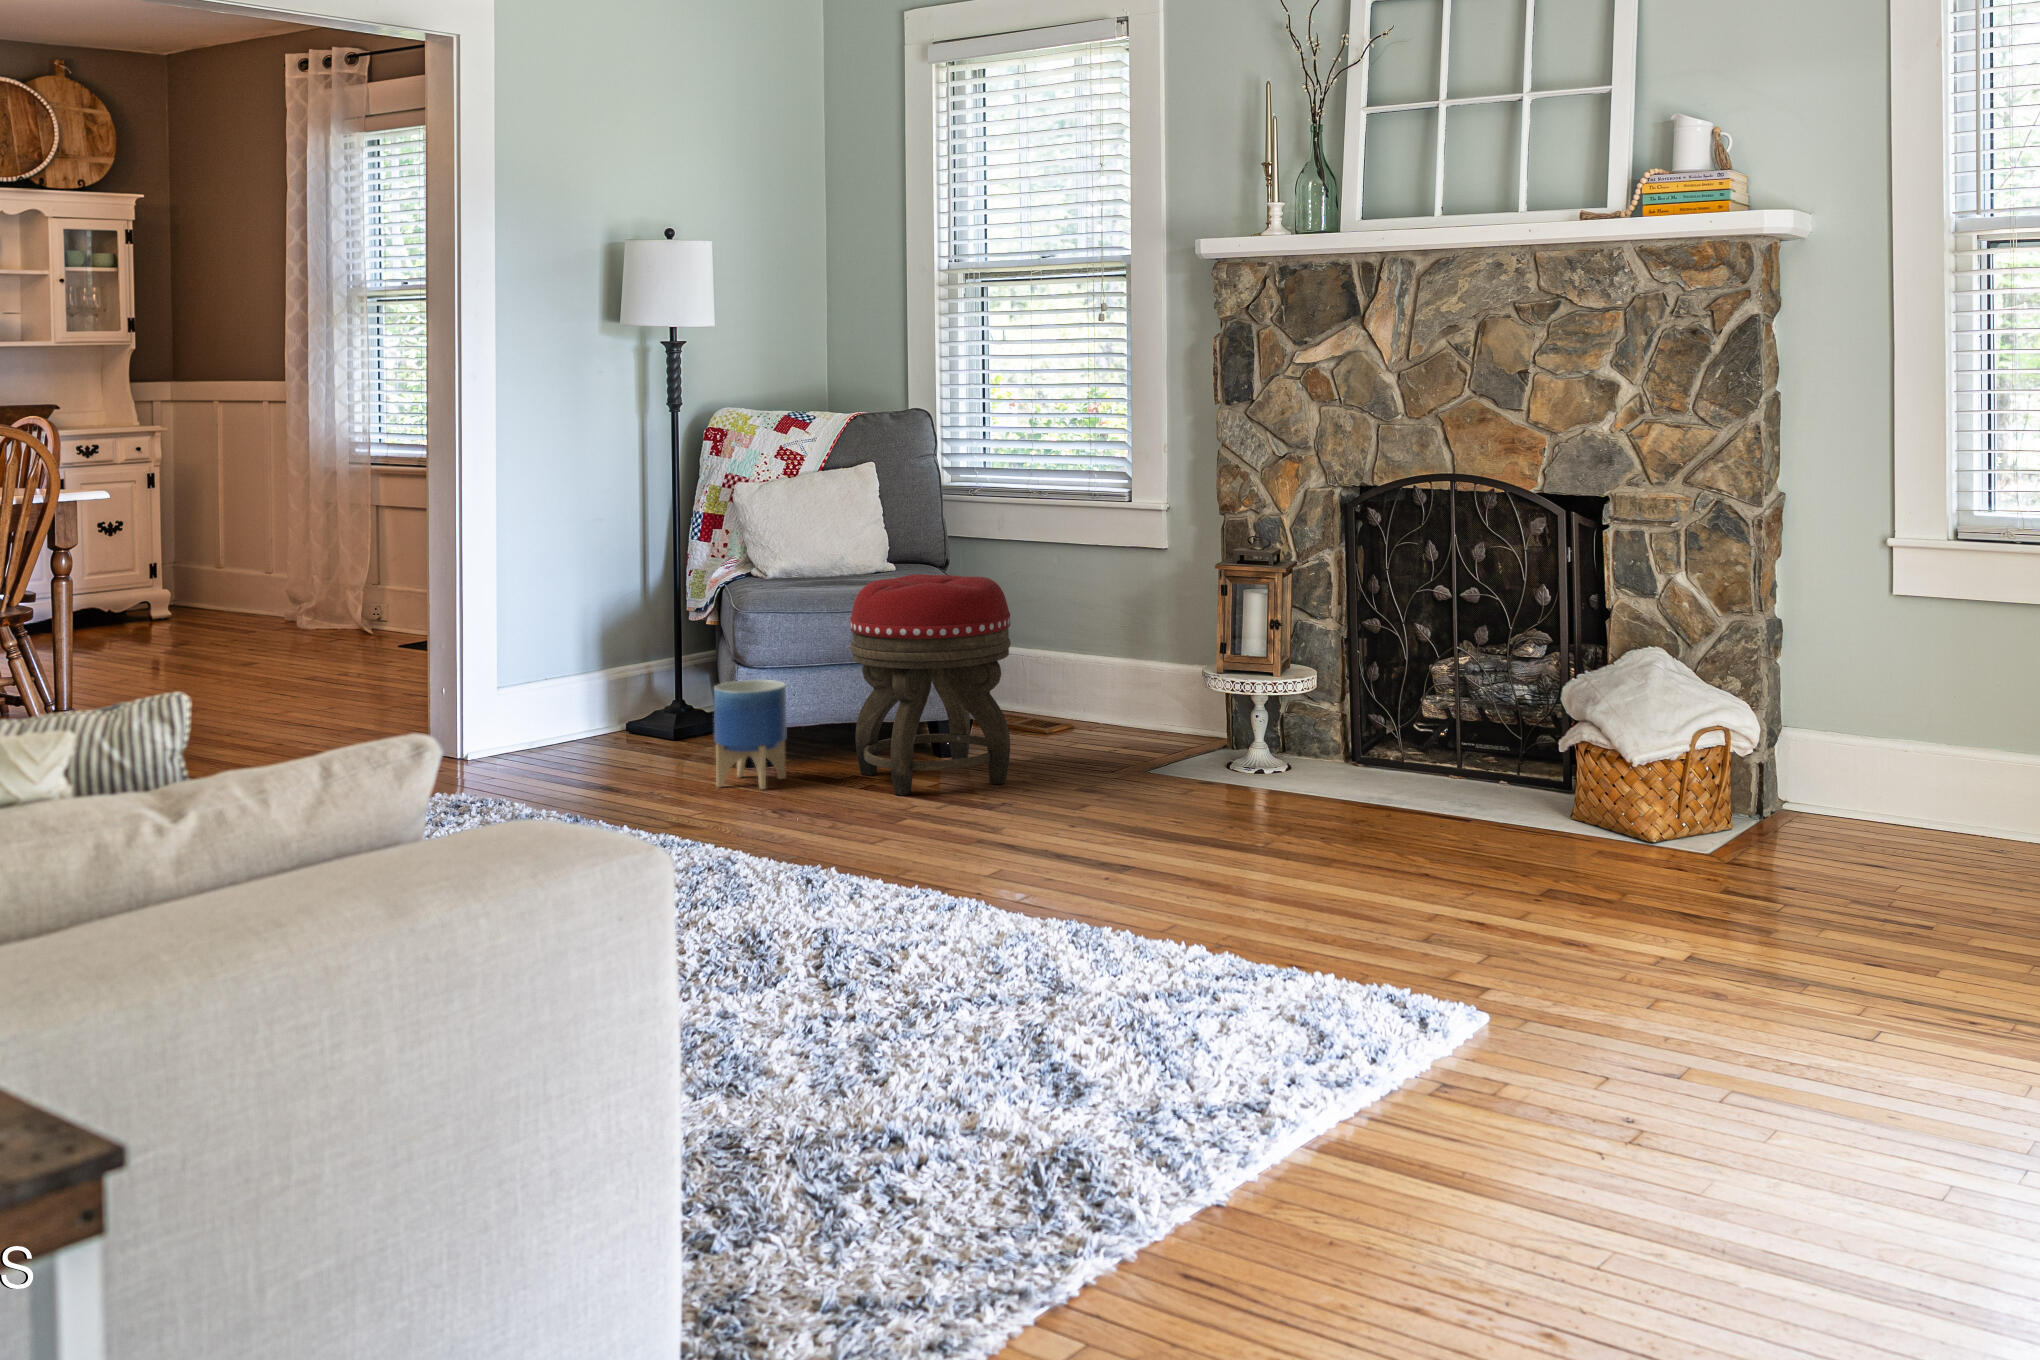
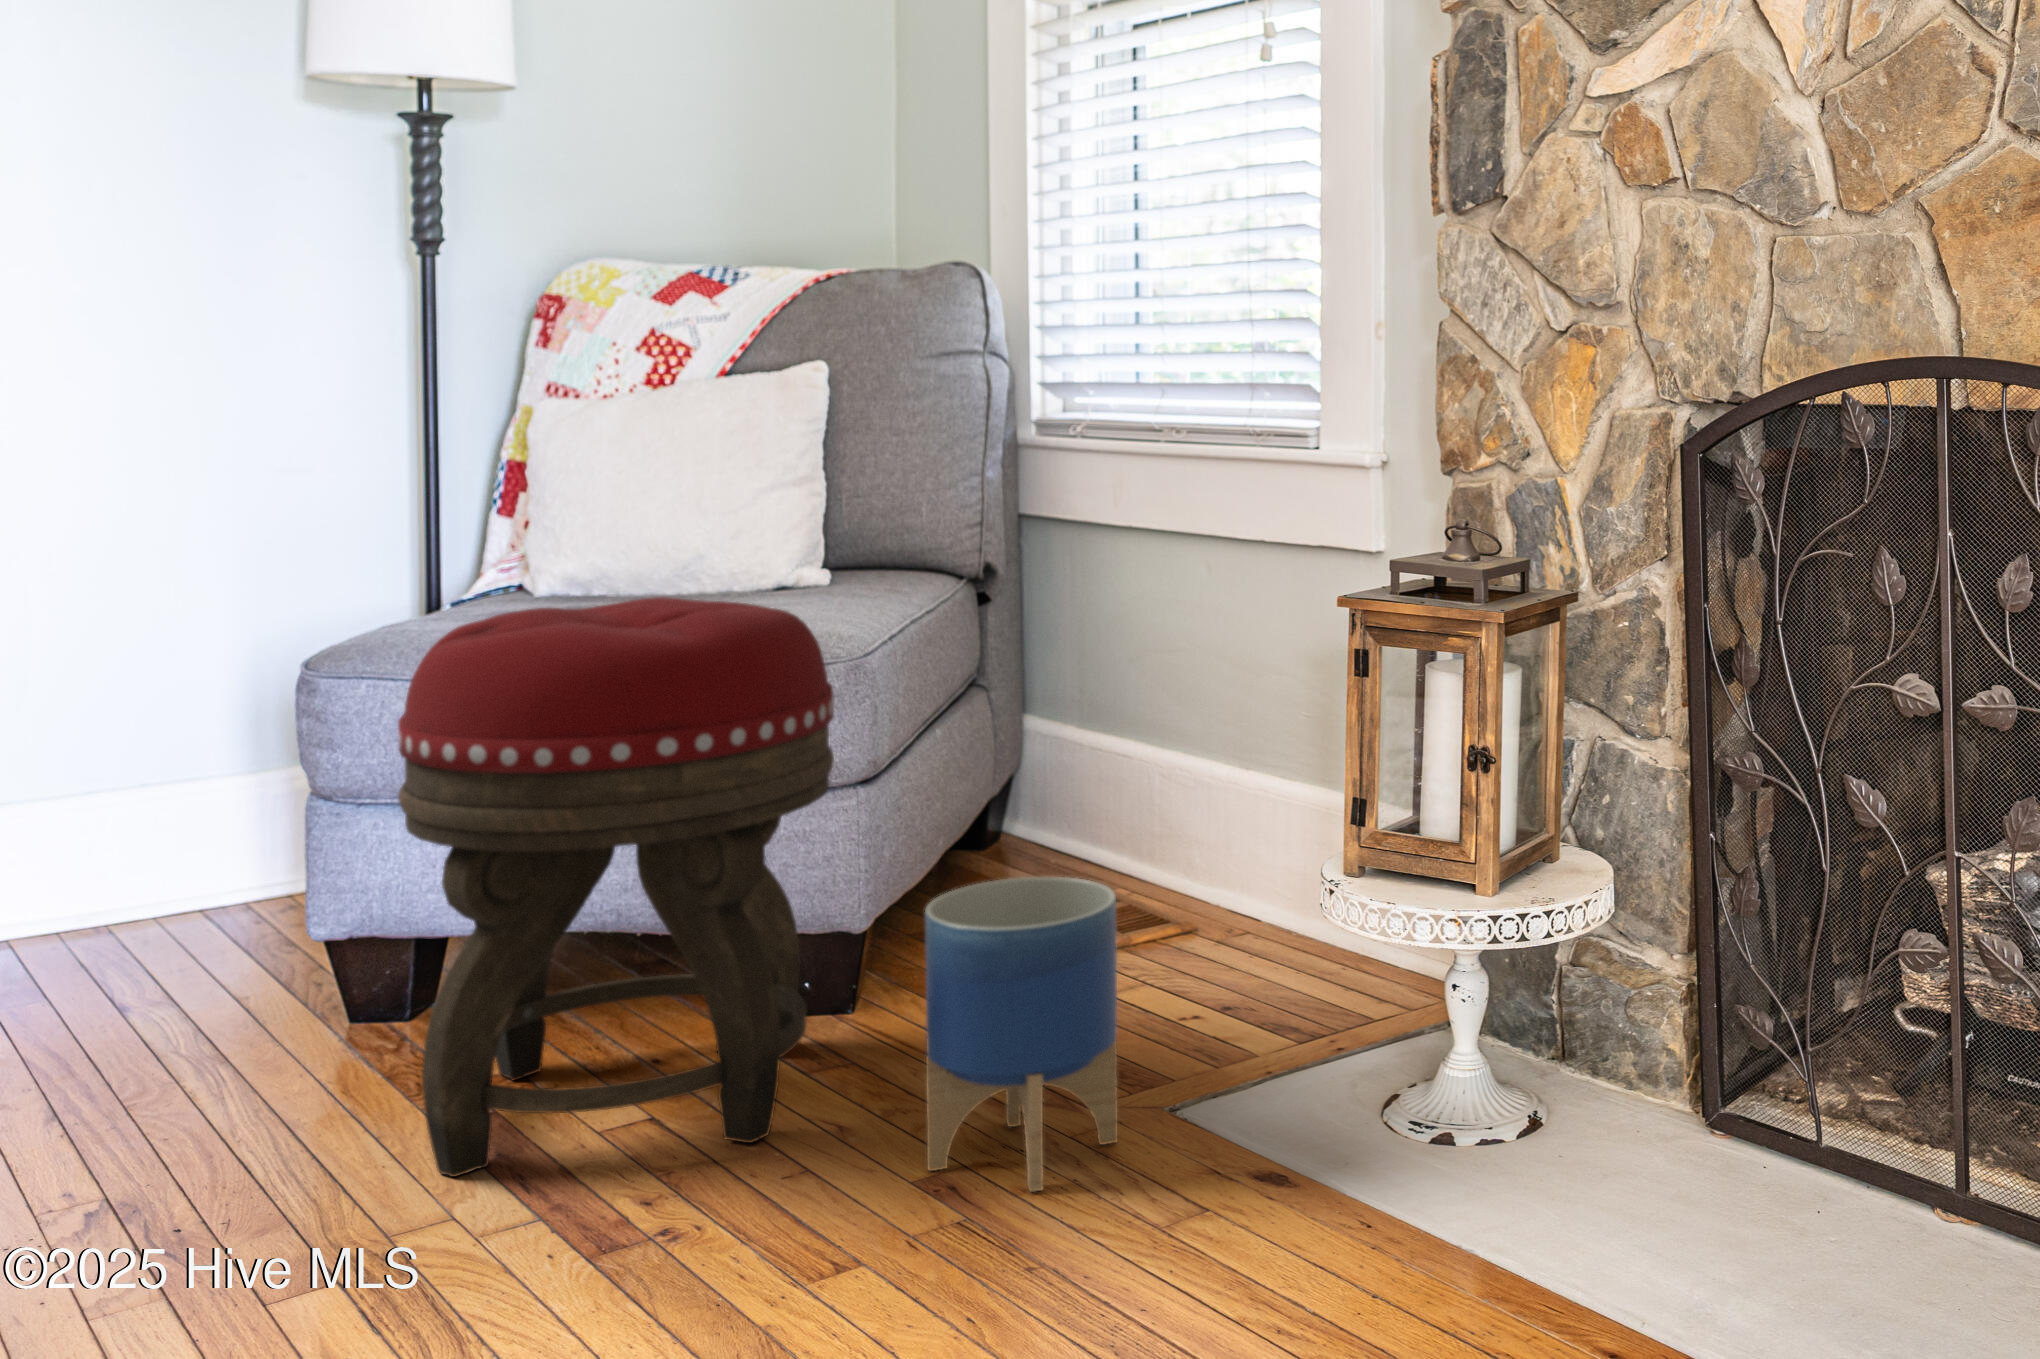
planter: present [714,680,786,789] -> present [925,877,1118,1192]

